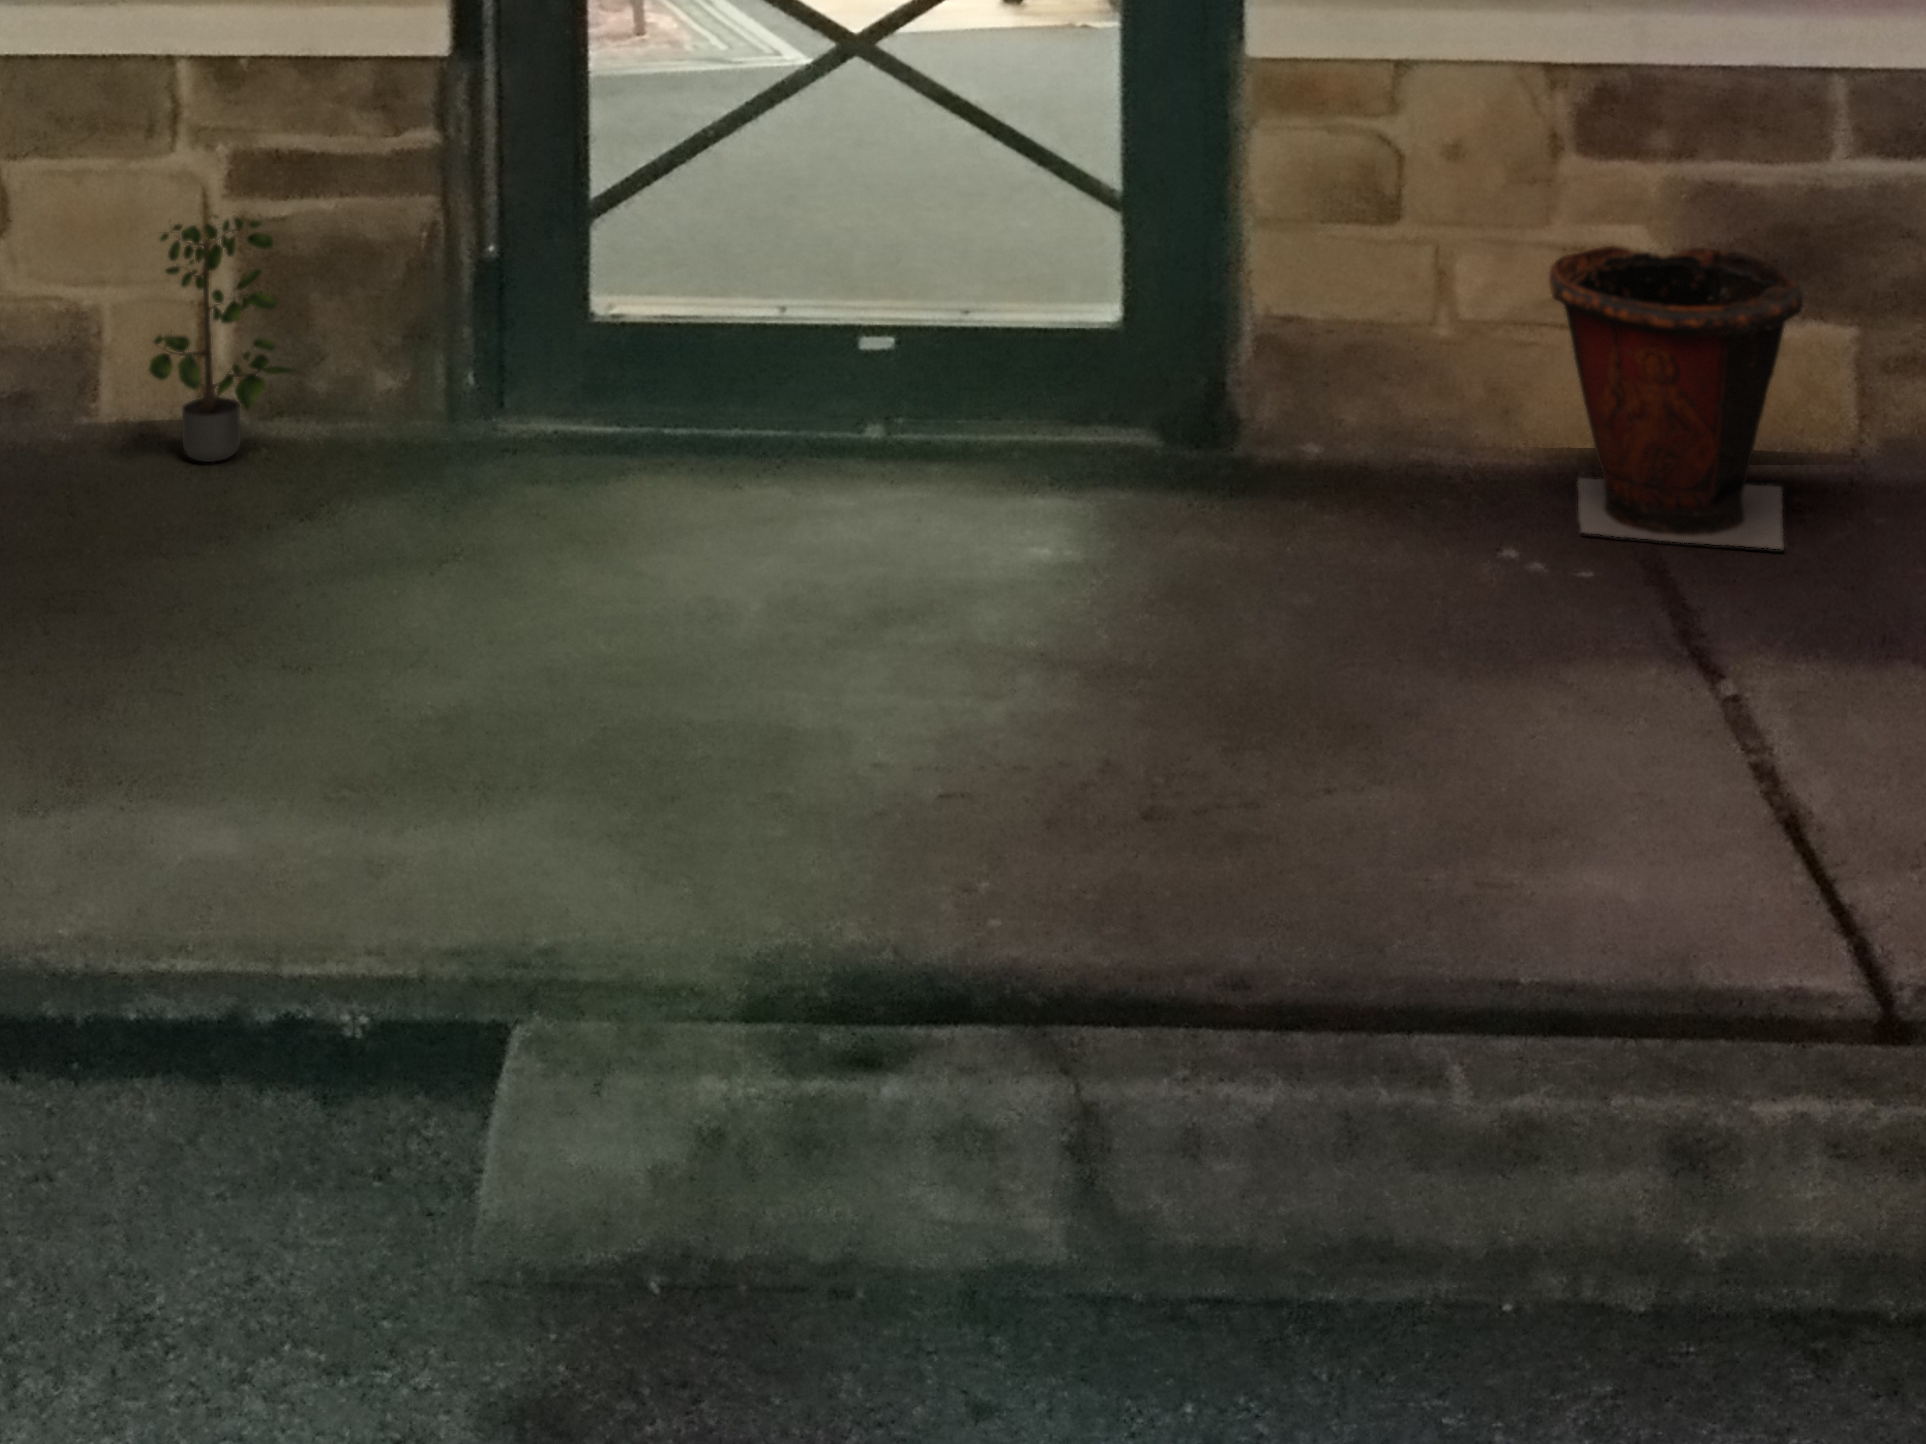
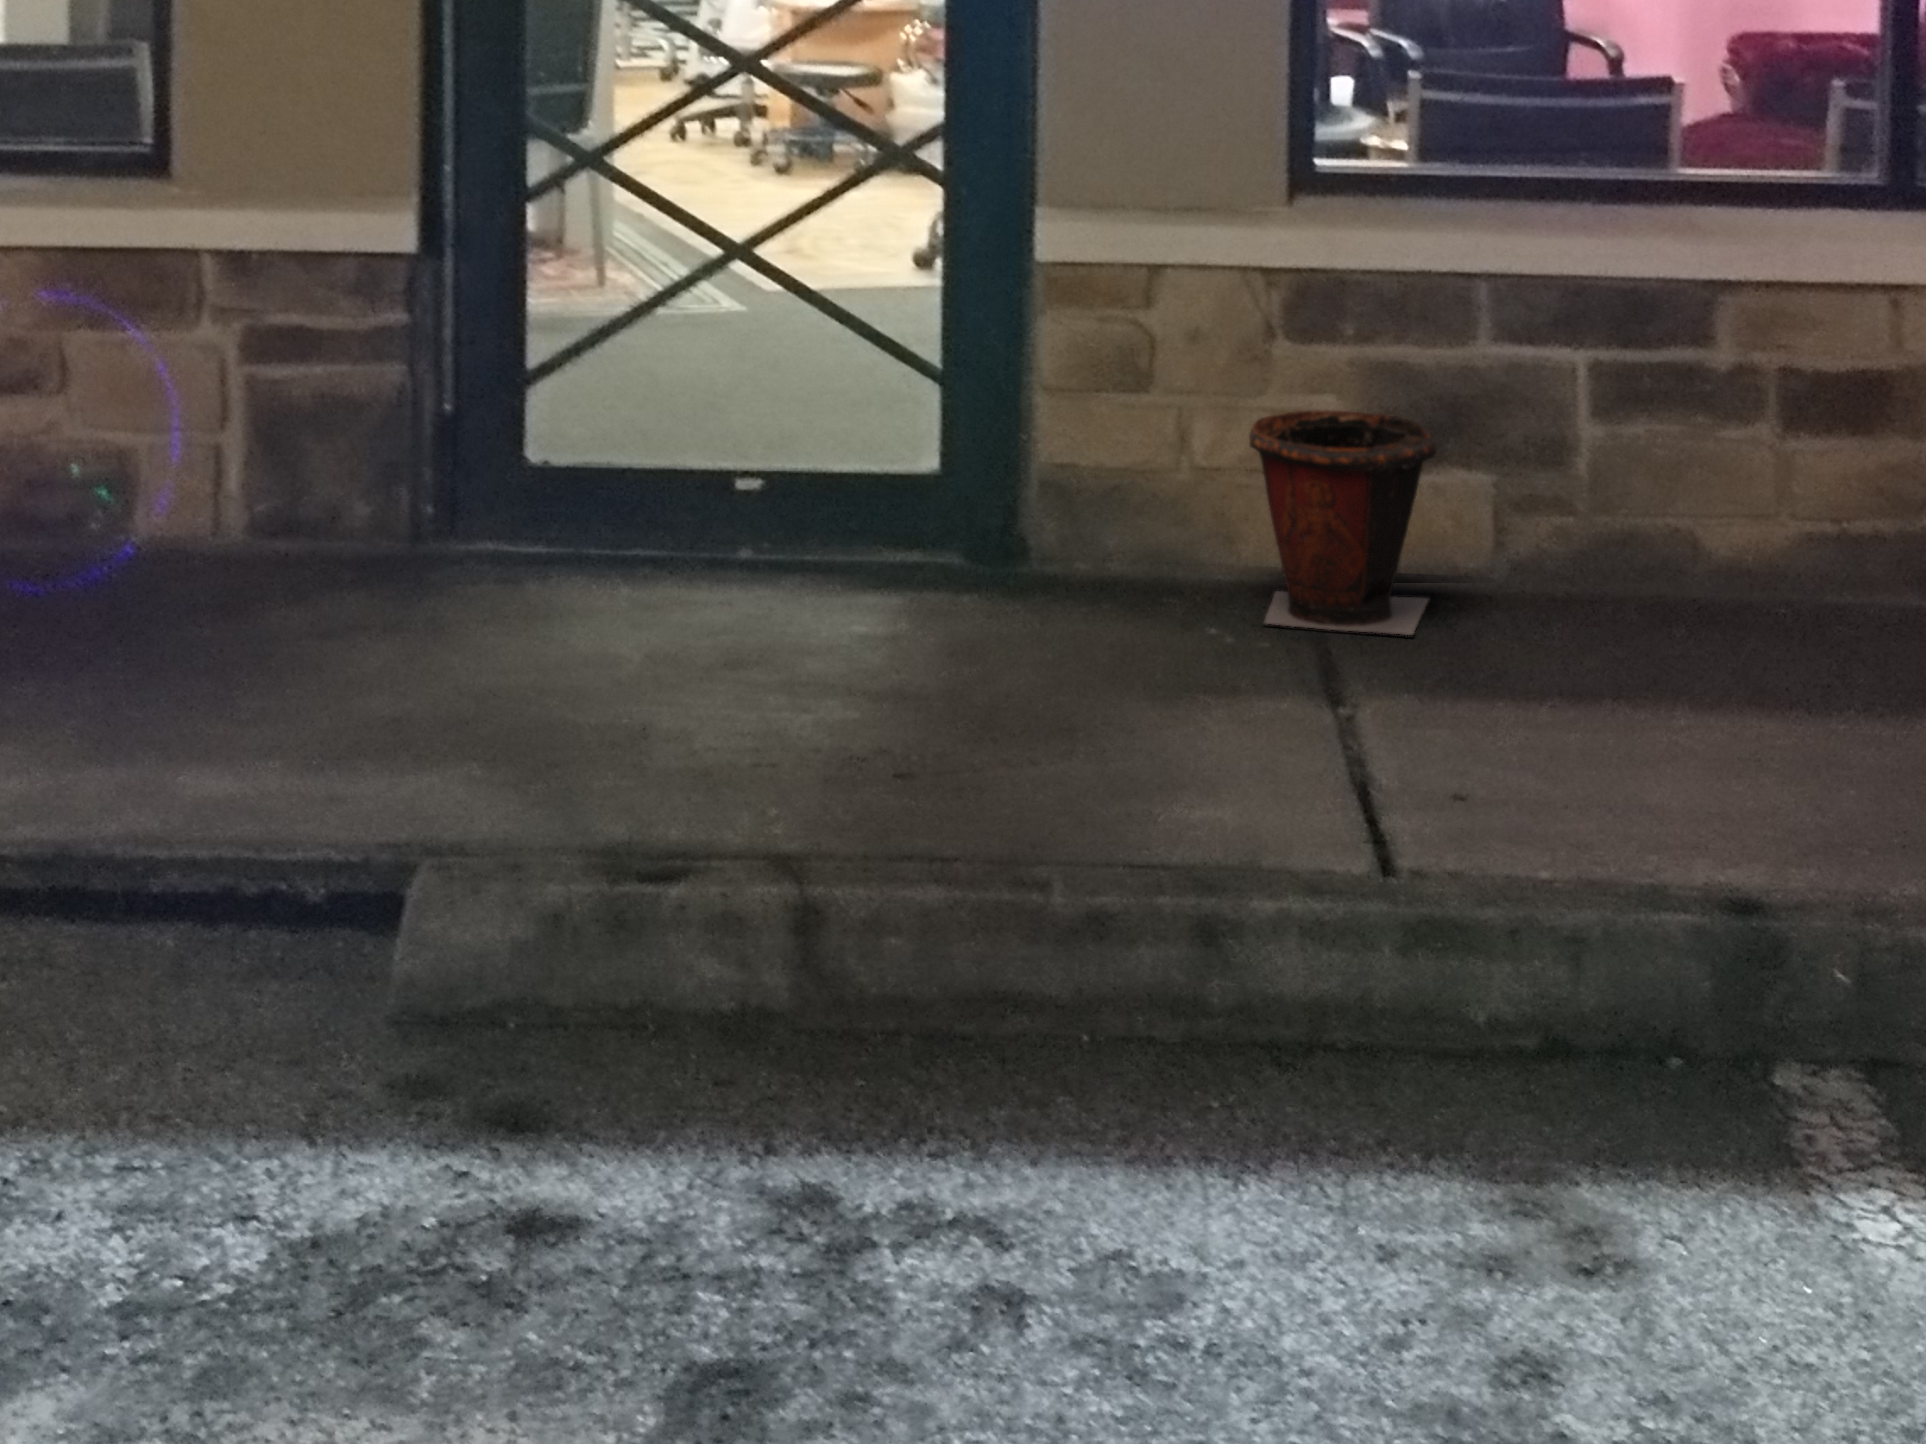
potted plant: present [149,215,295,462] -> none [167,371,289,568]

